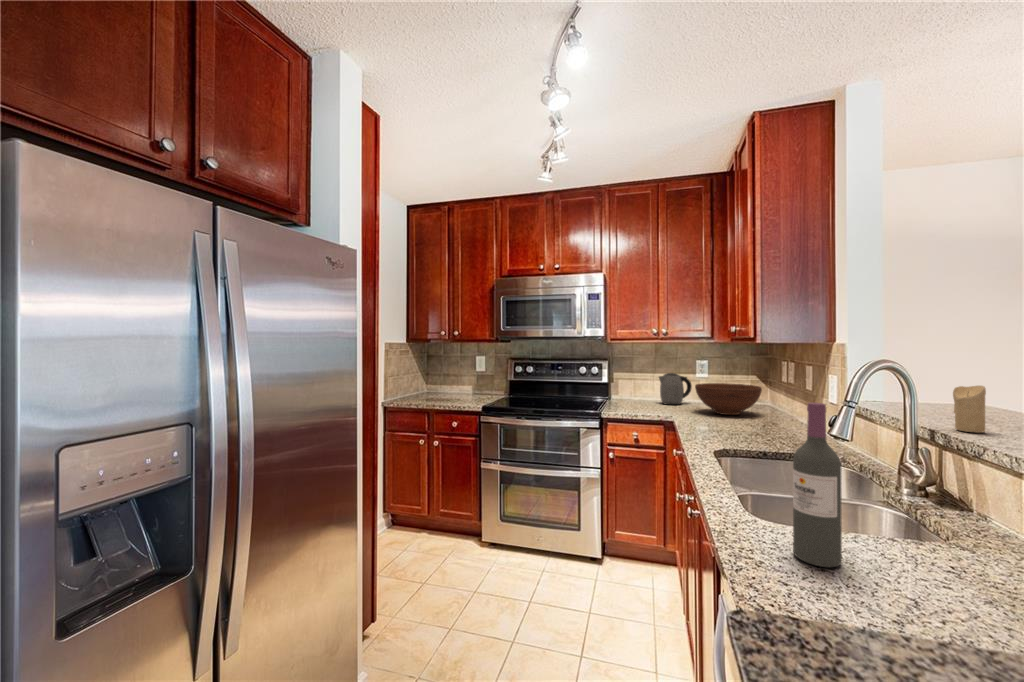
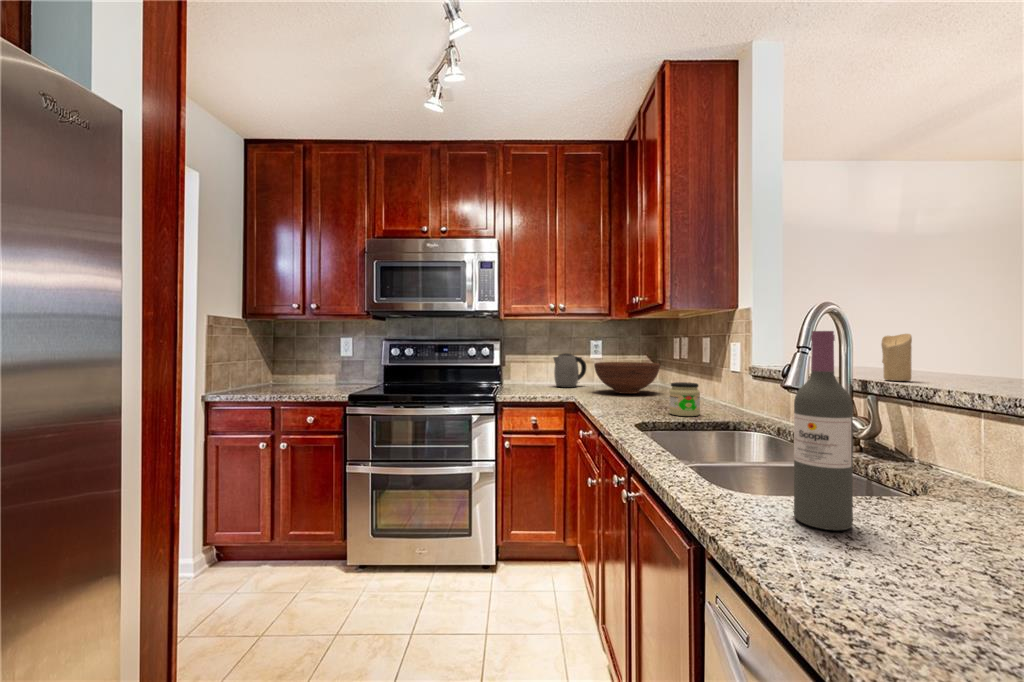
jar: none [755,412,786,445] -> present [669,382,700,416]

